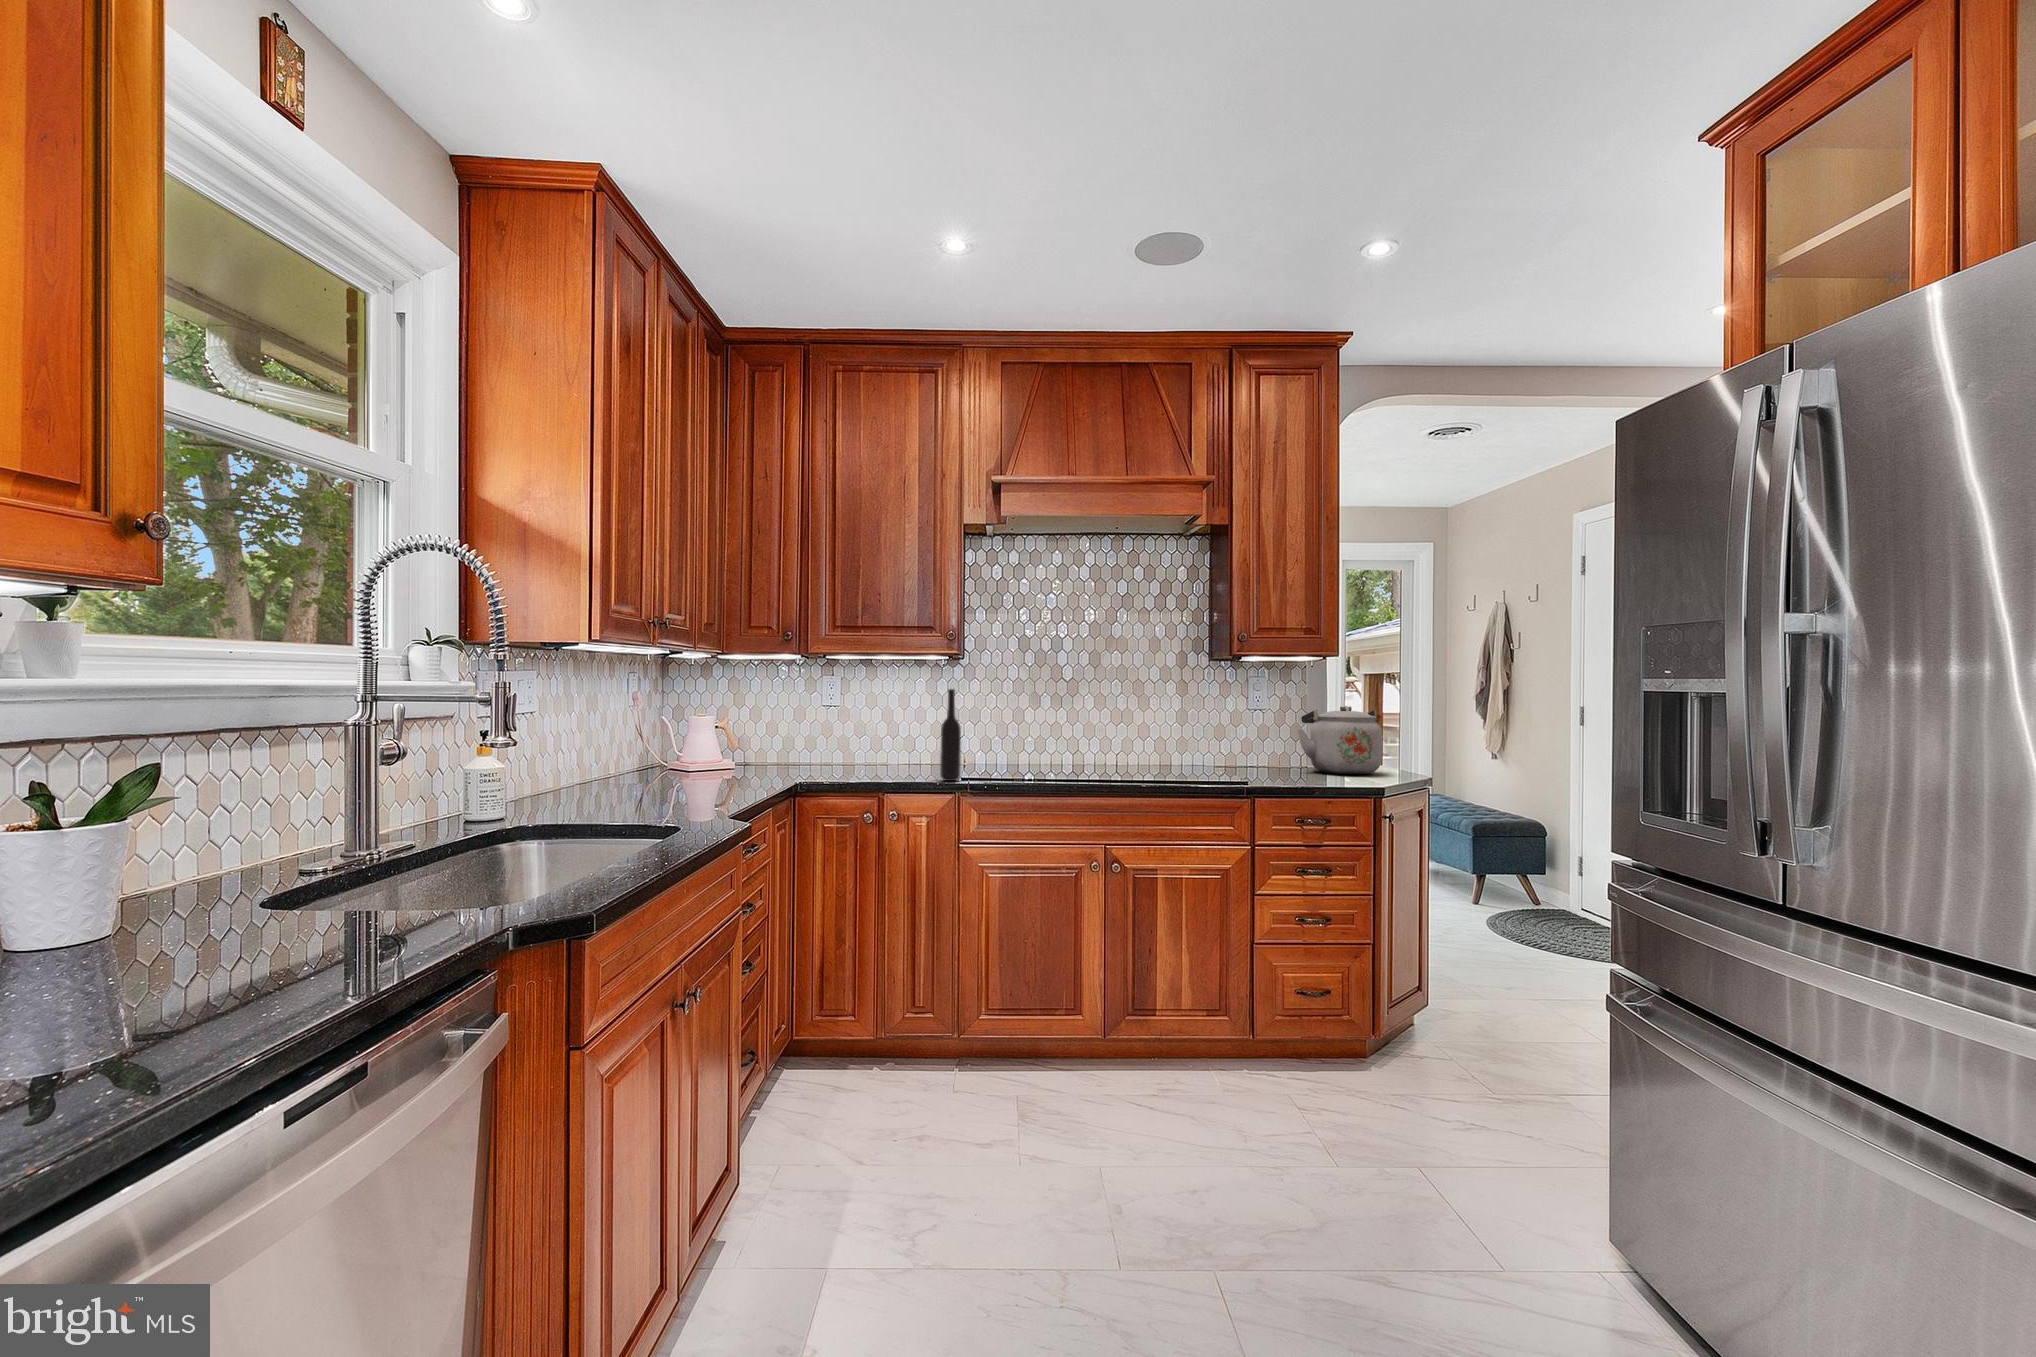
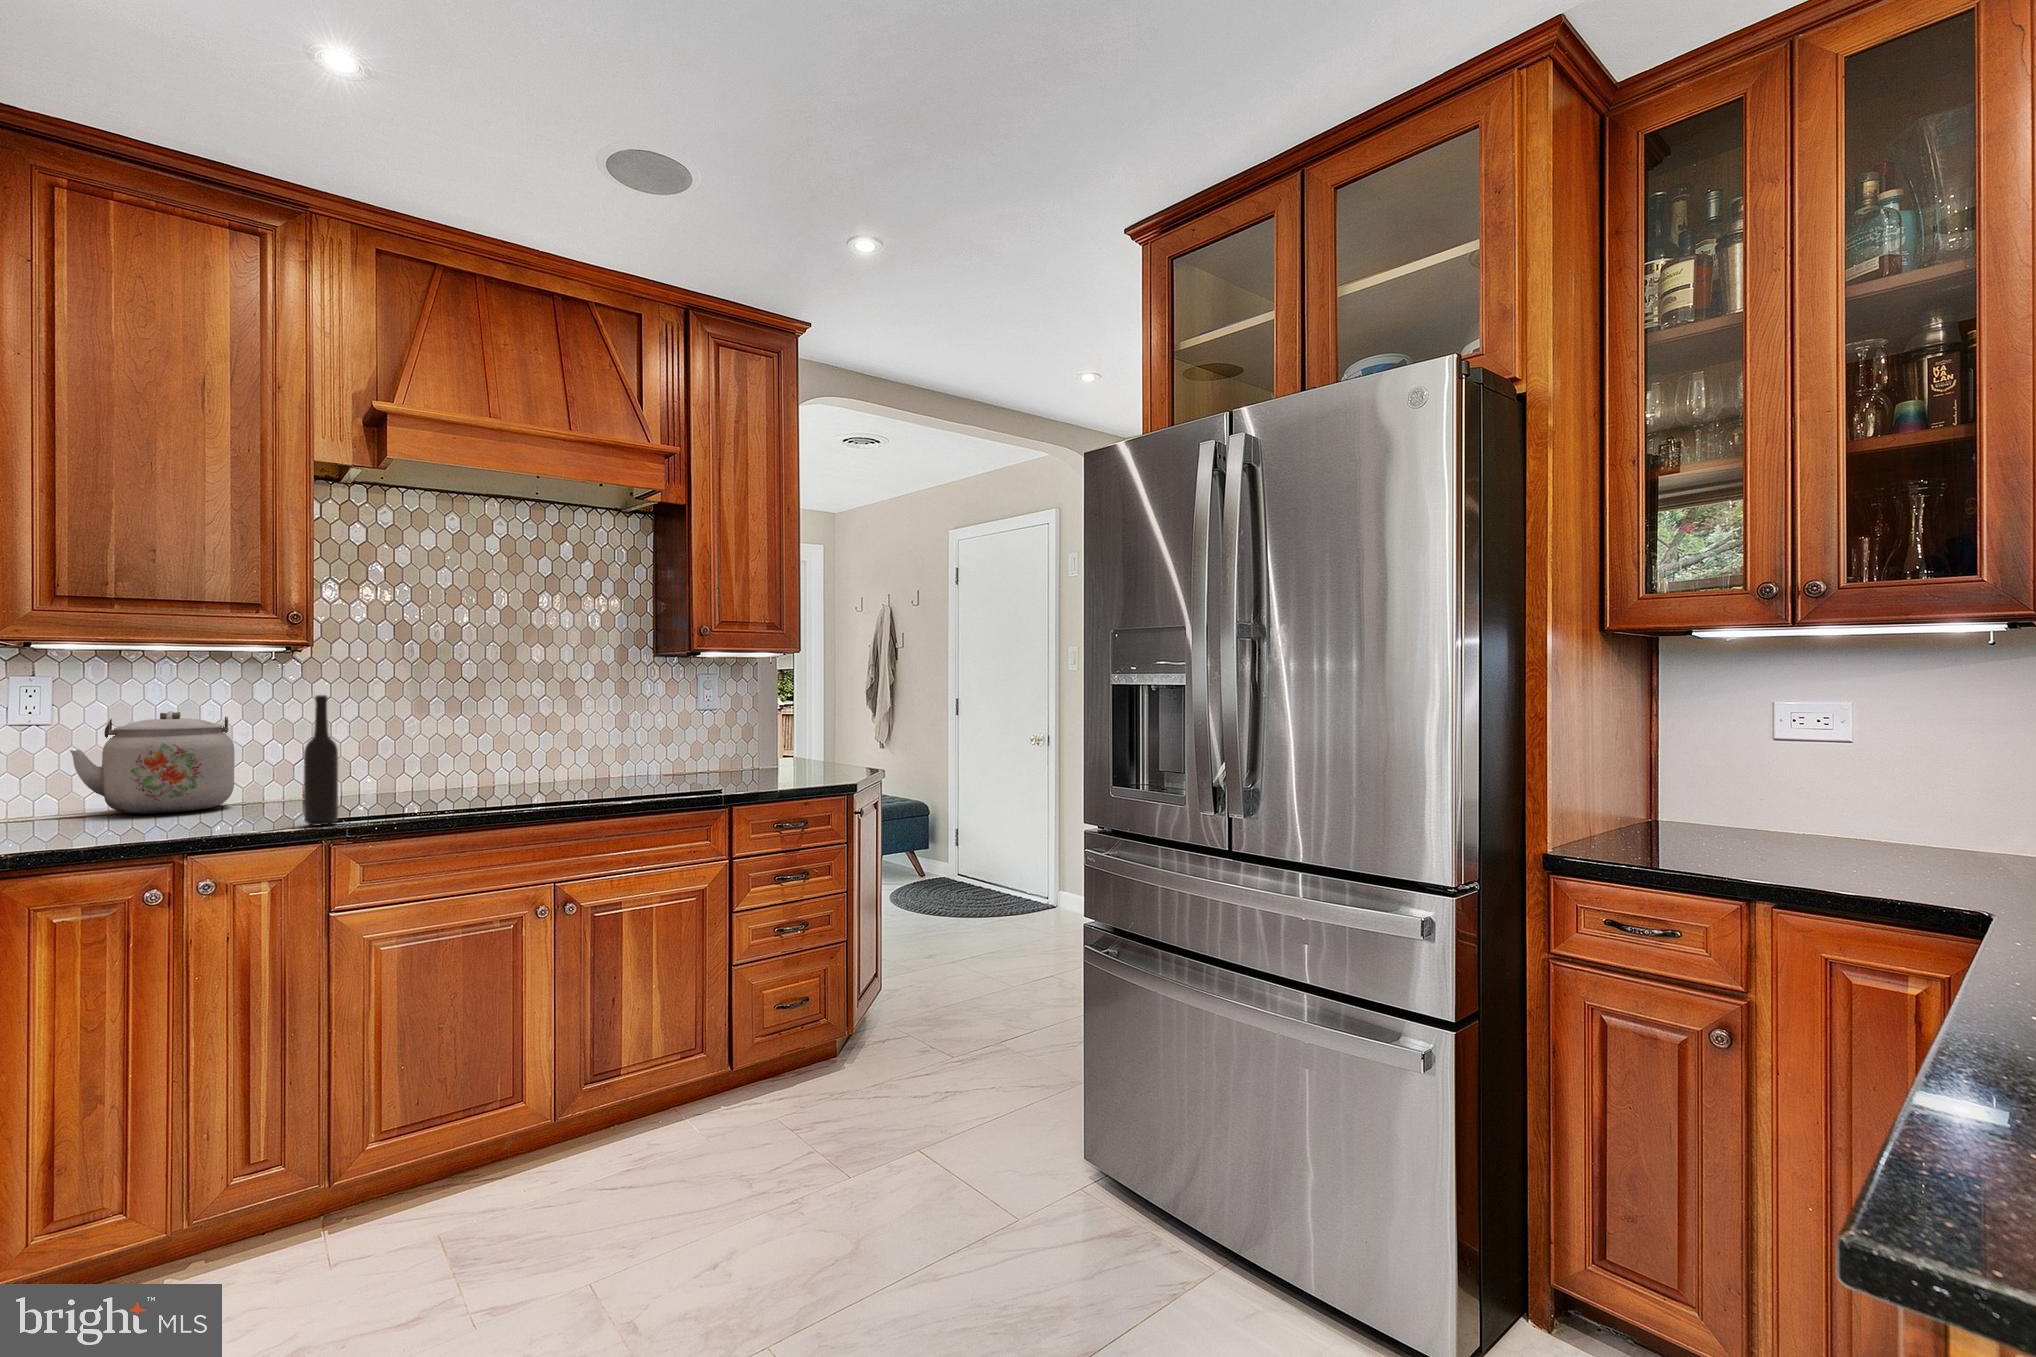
kettle: present [1298,706,1382,774] -> present [70,711,234,814]

